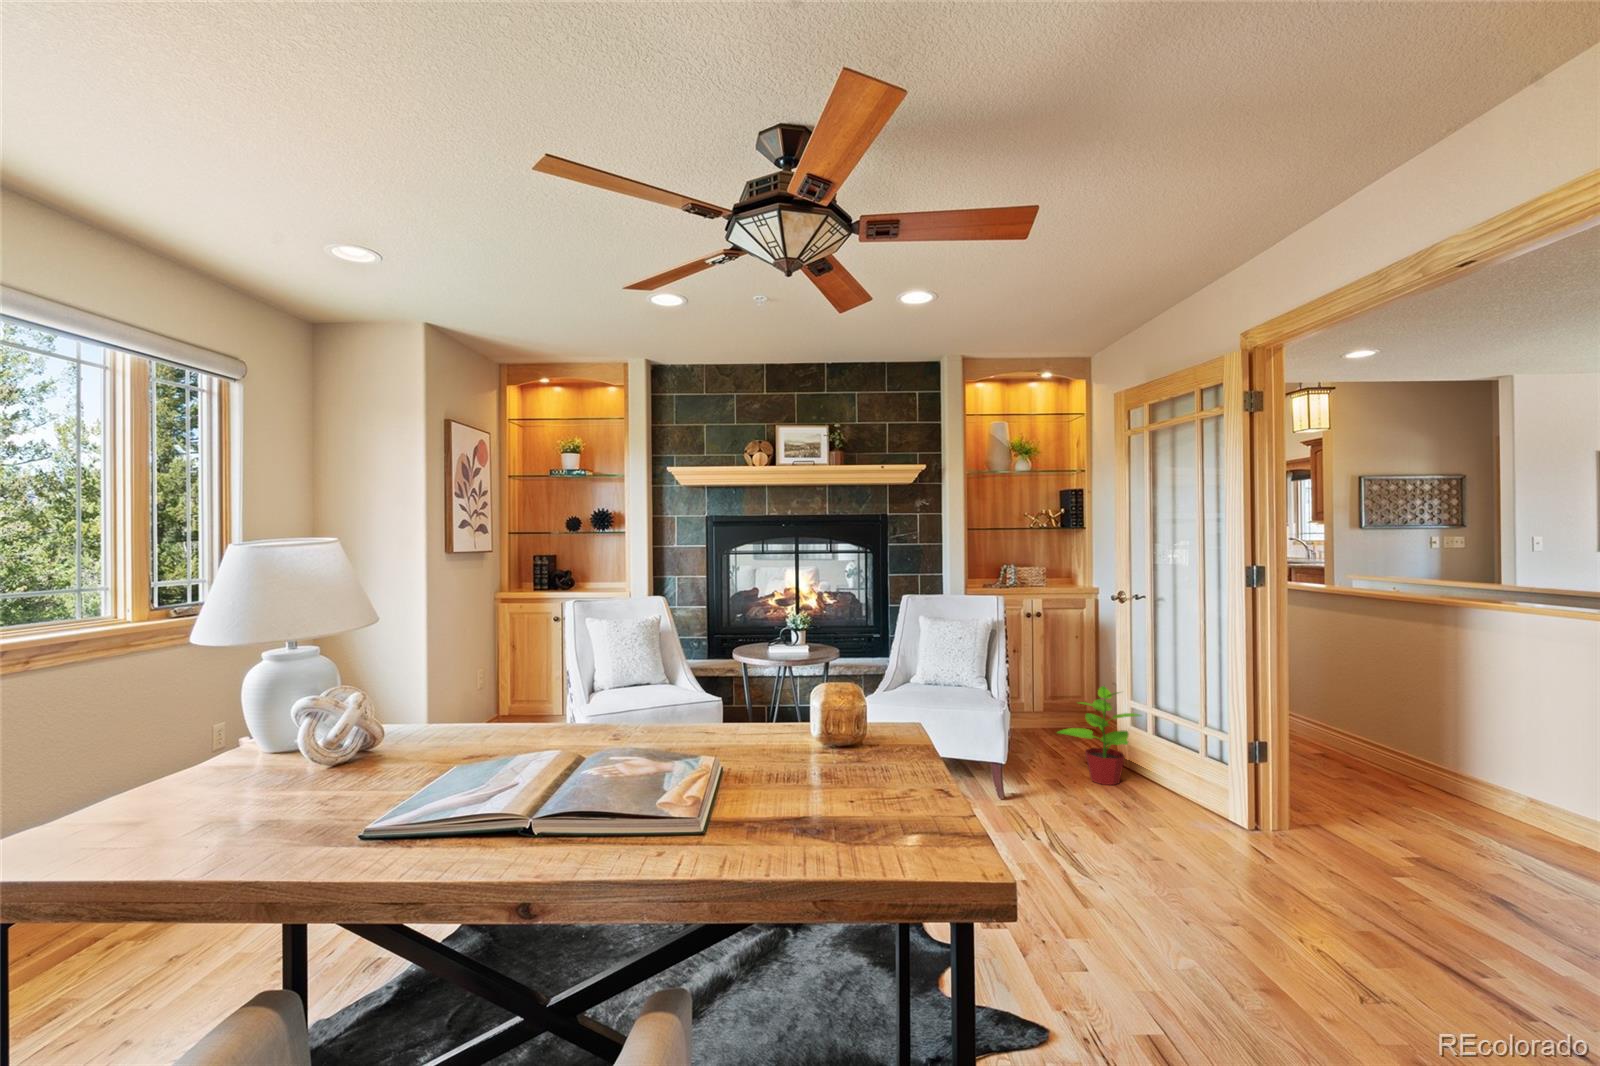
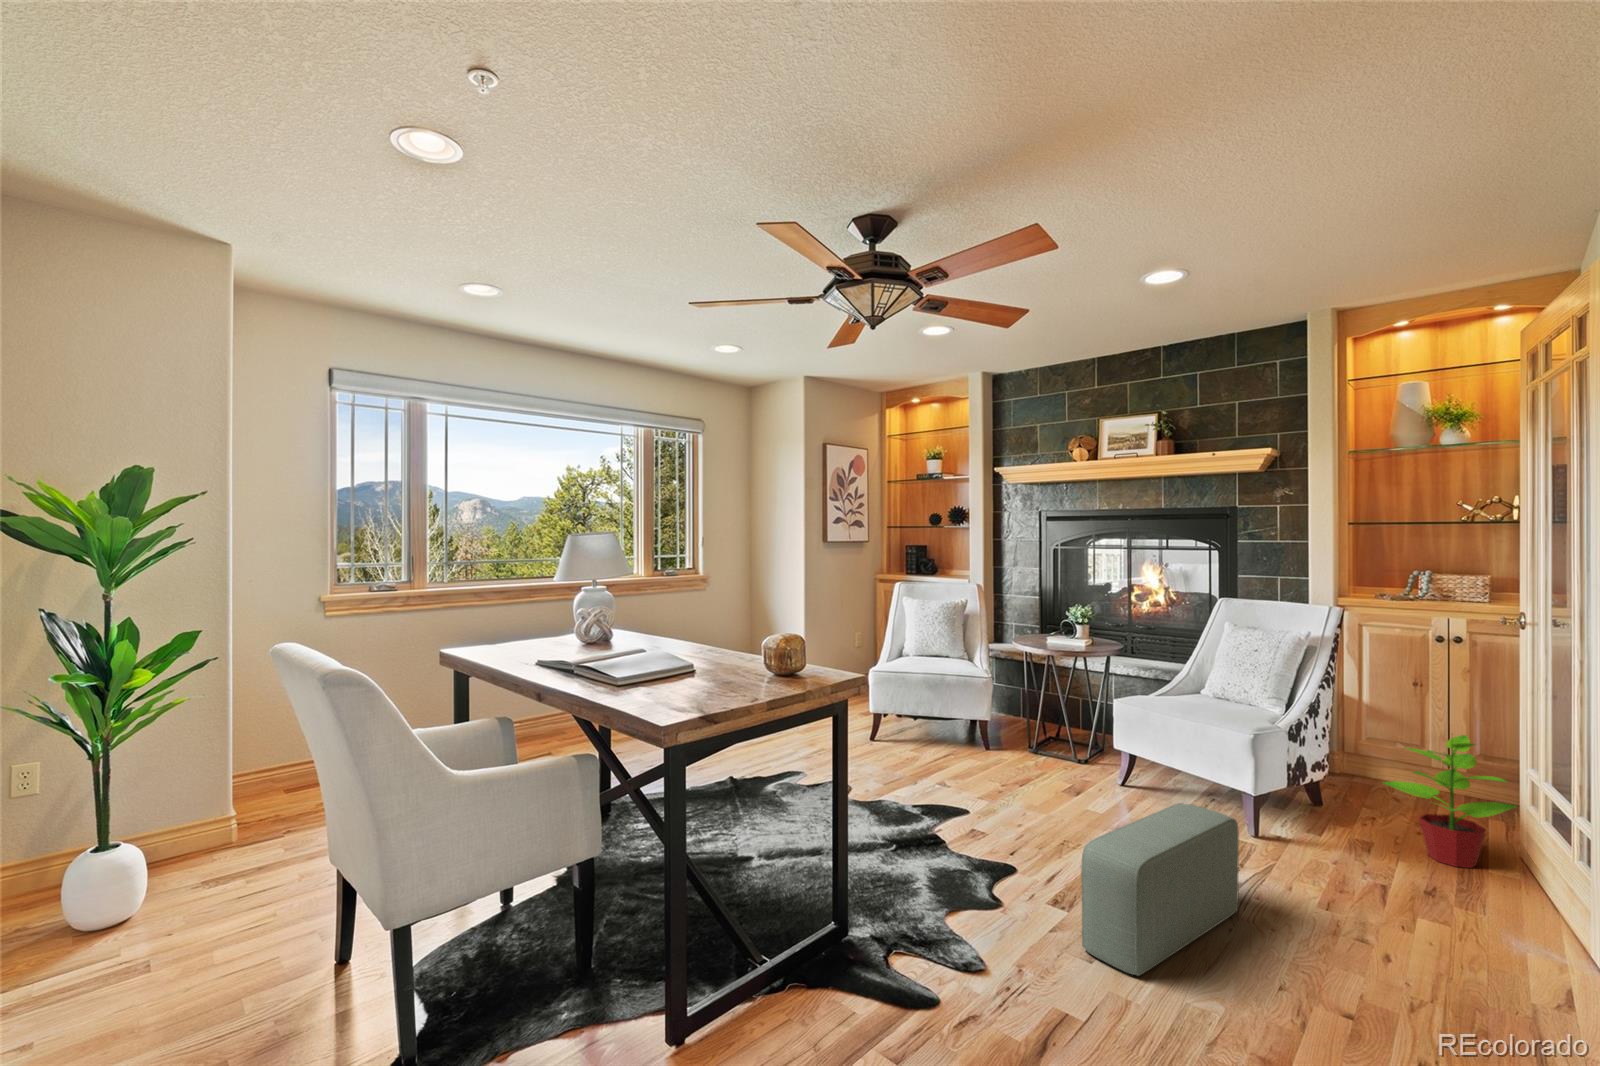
pouf: none [1041,792,1144,982] -> present [1081,803,1239,976]

